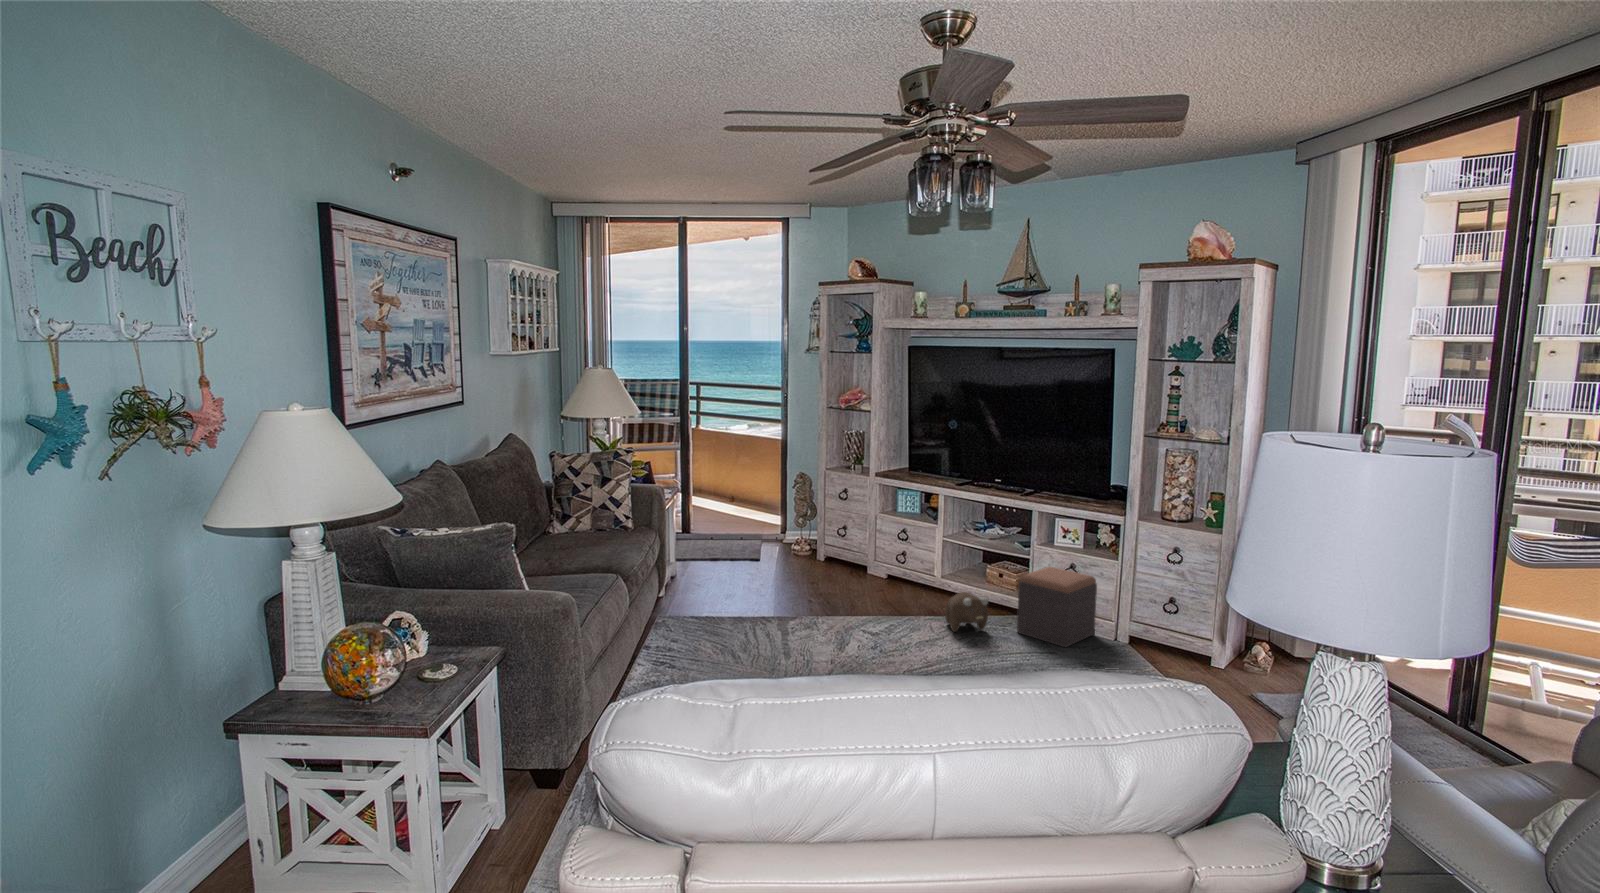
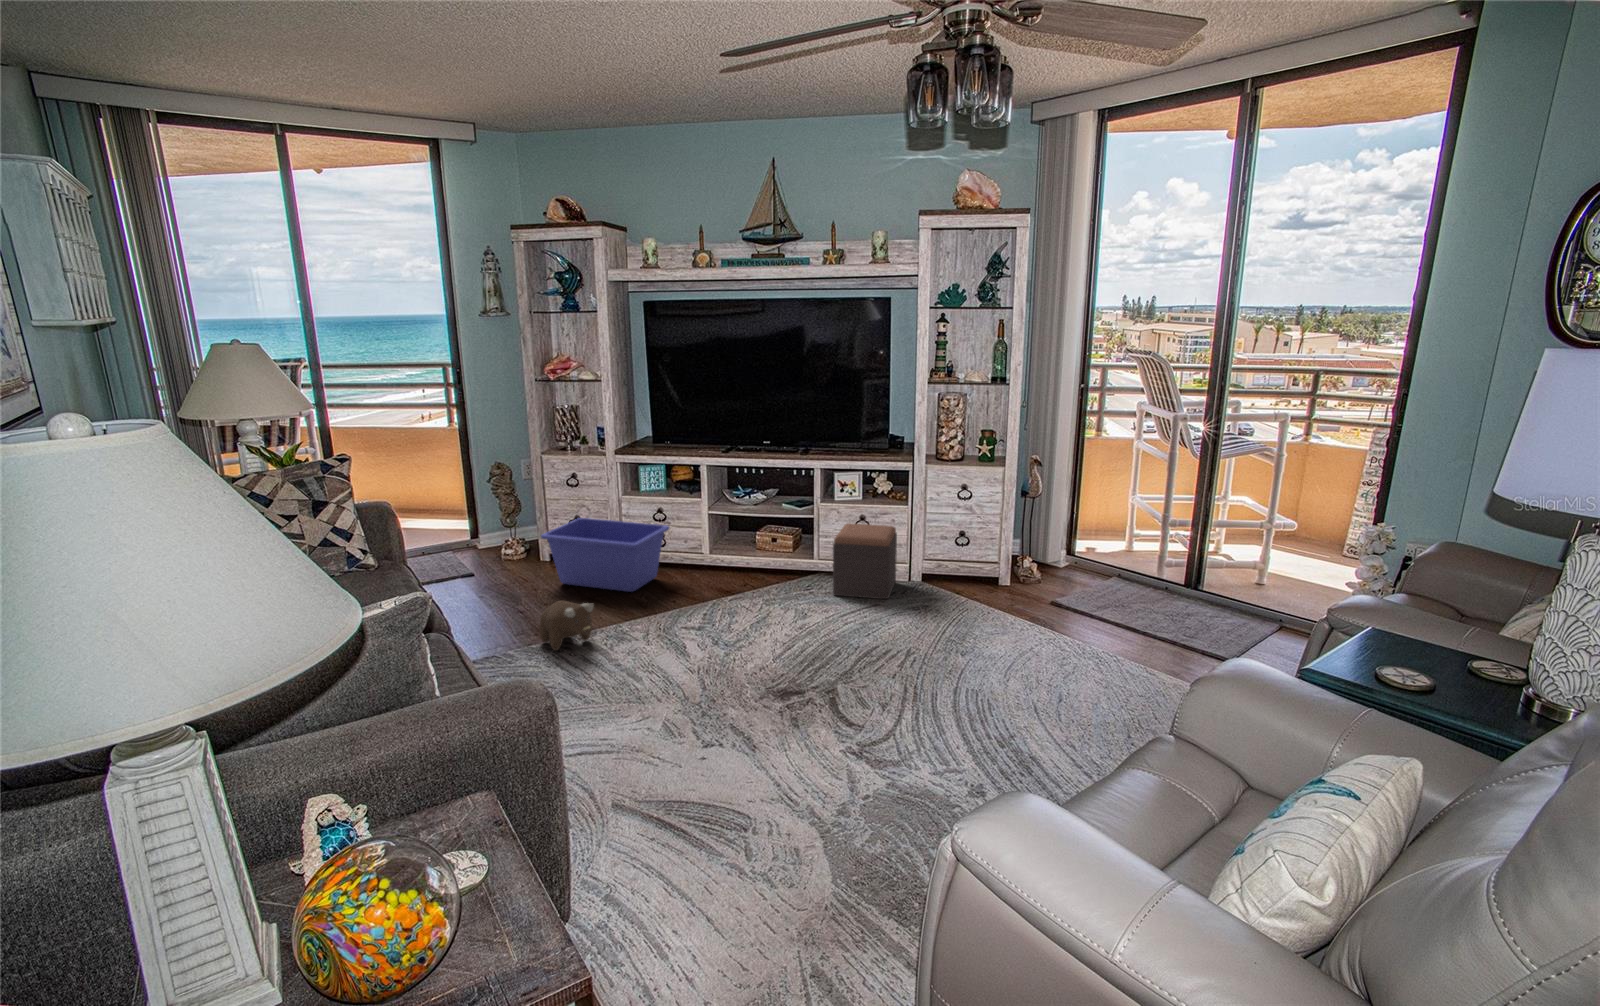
storage bin: none [797,527,899,593] -> present [541,518,669,592]
plush toy: present [945,592,989,632] -> present [539,601,594,651]

